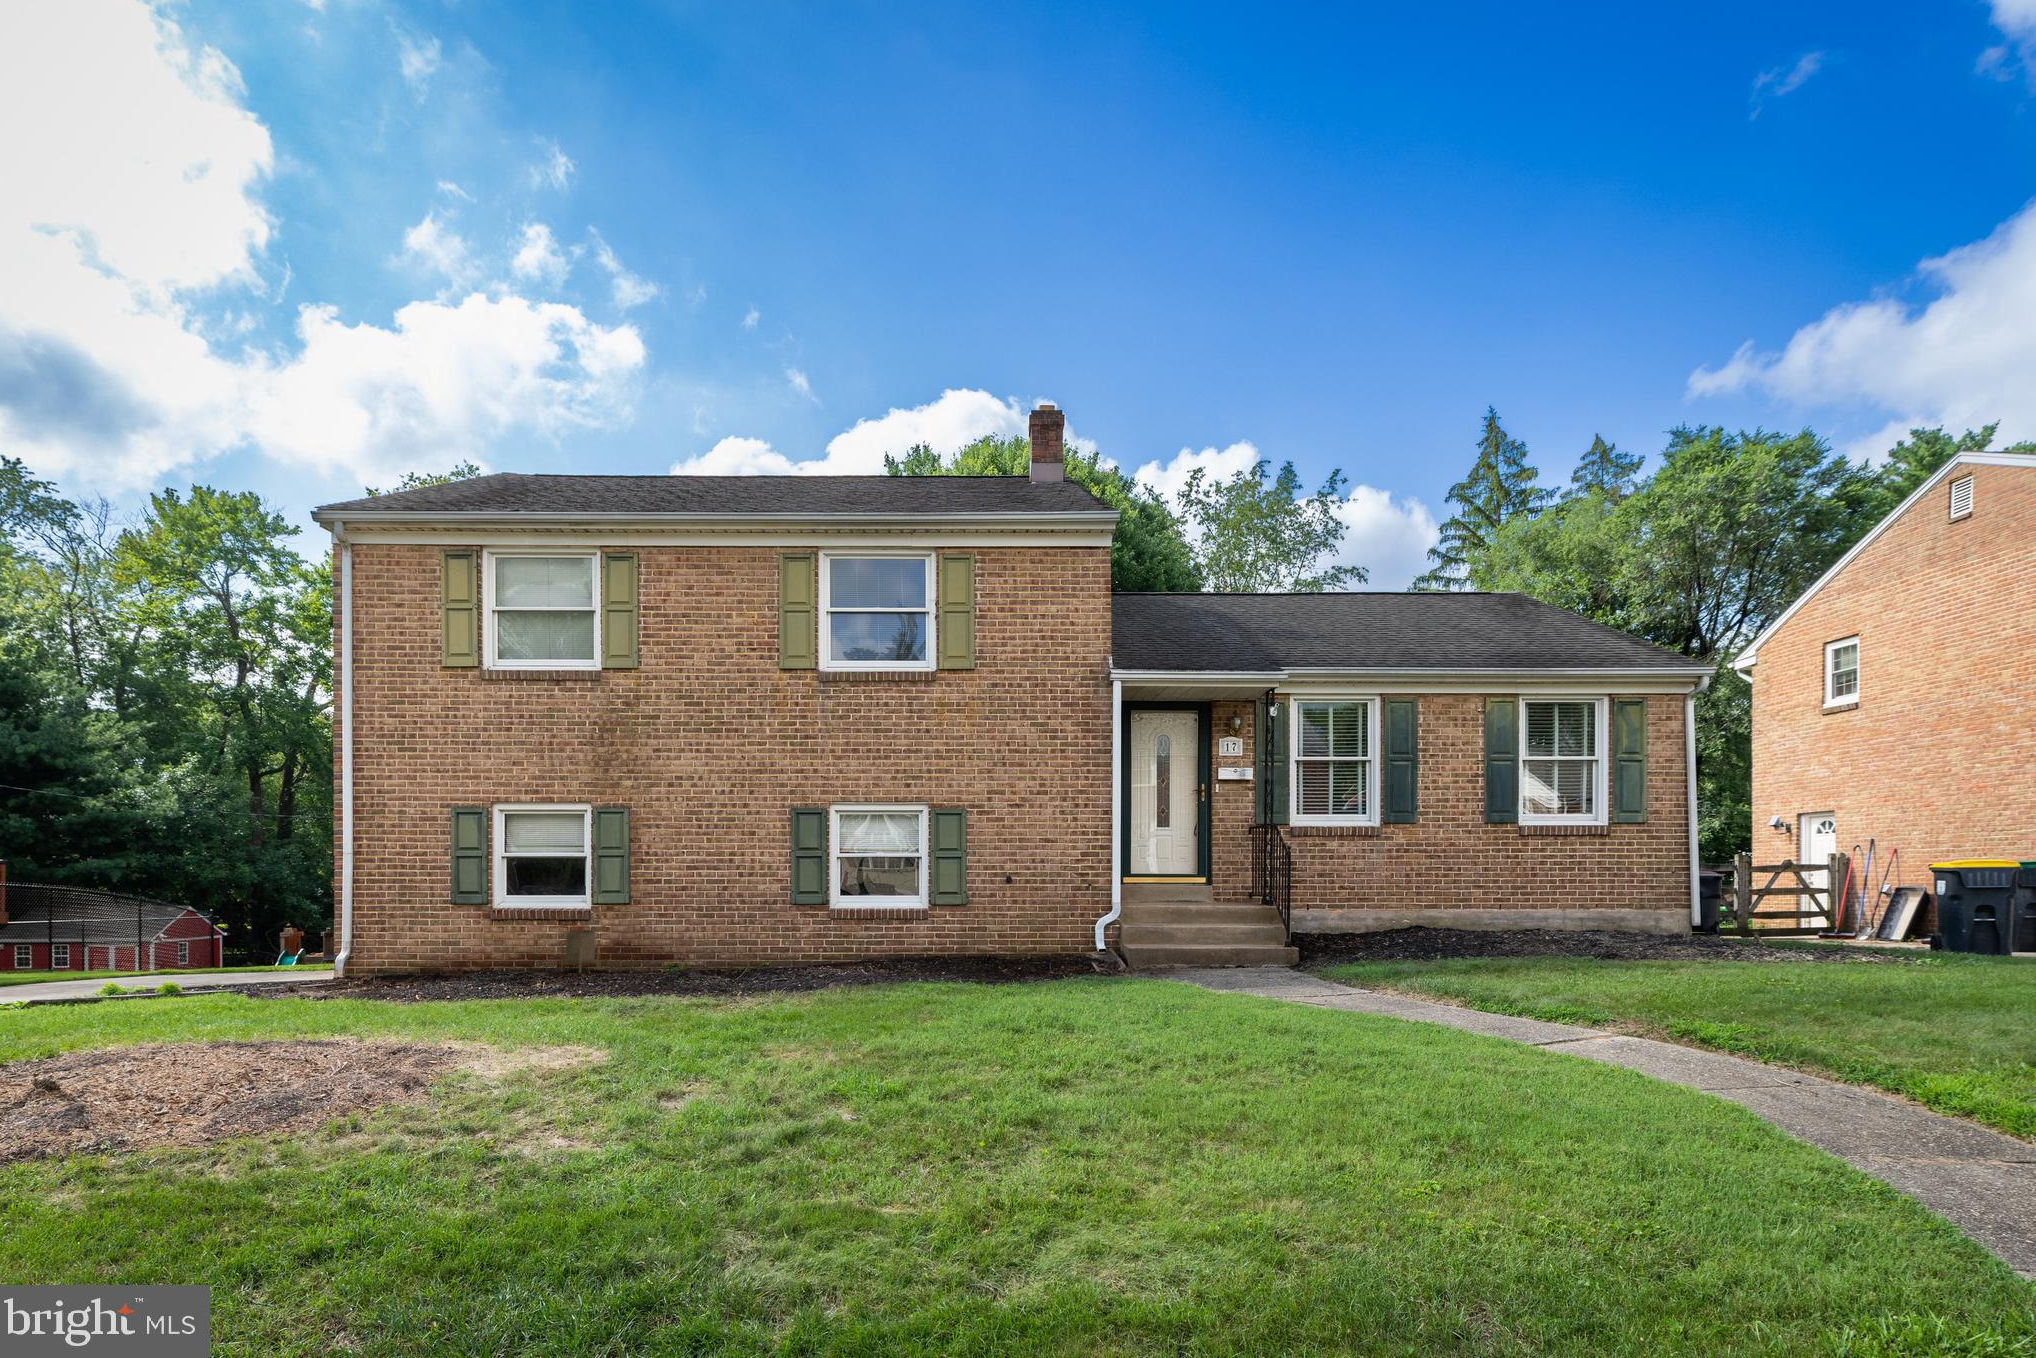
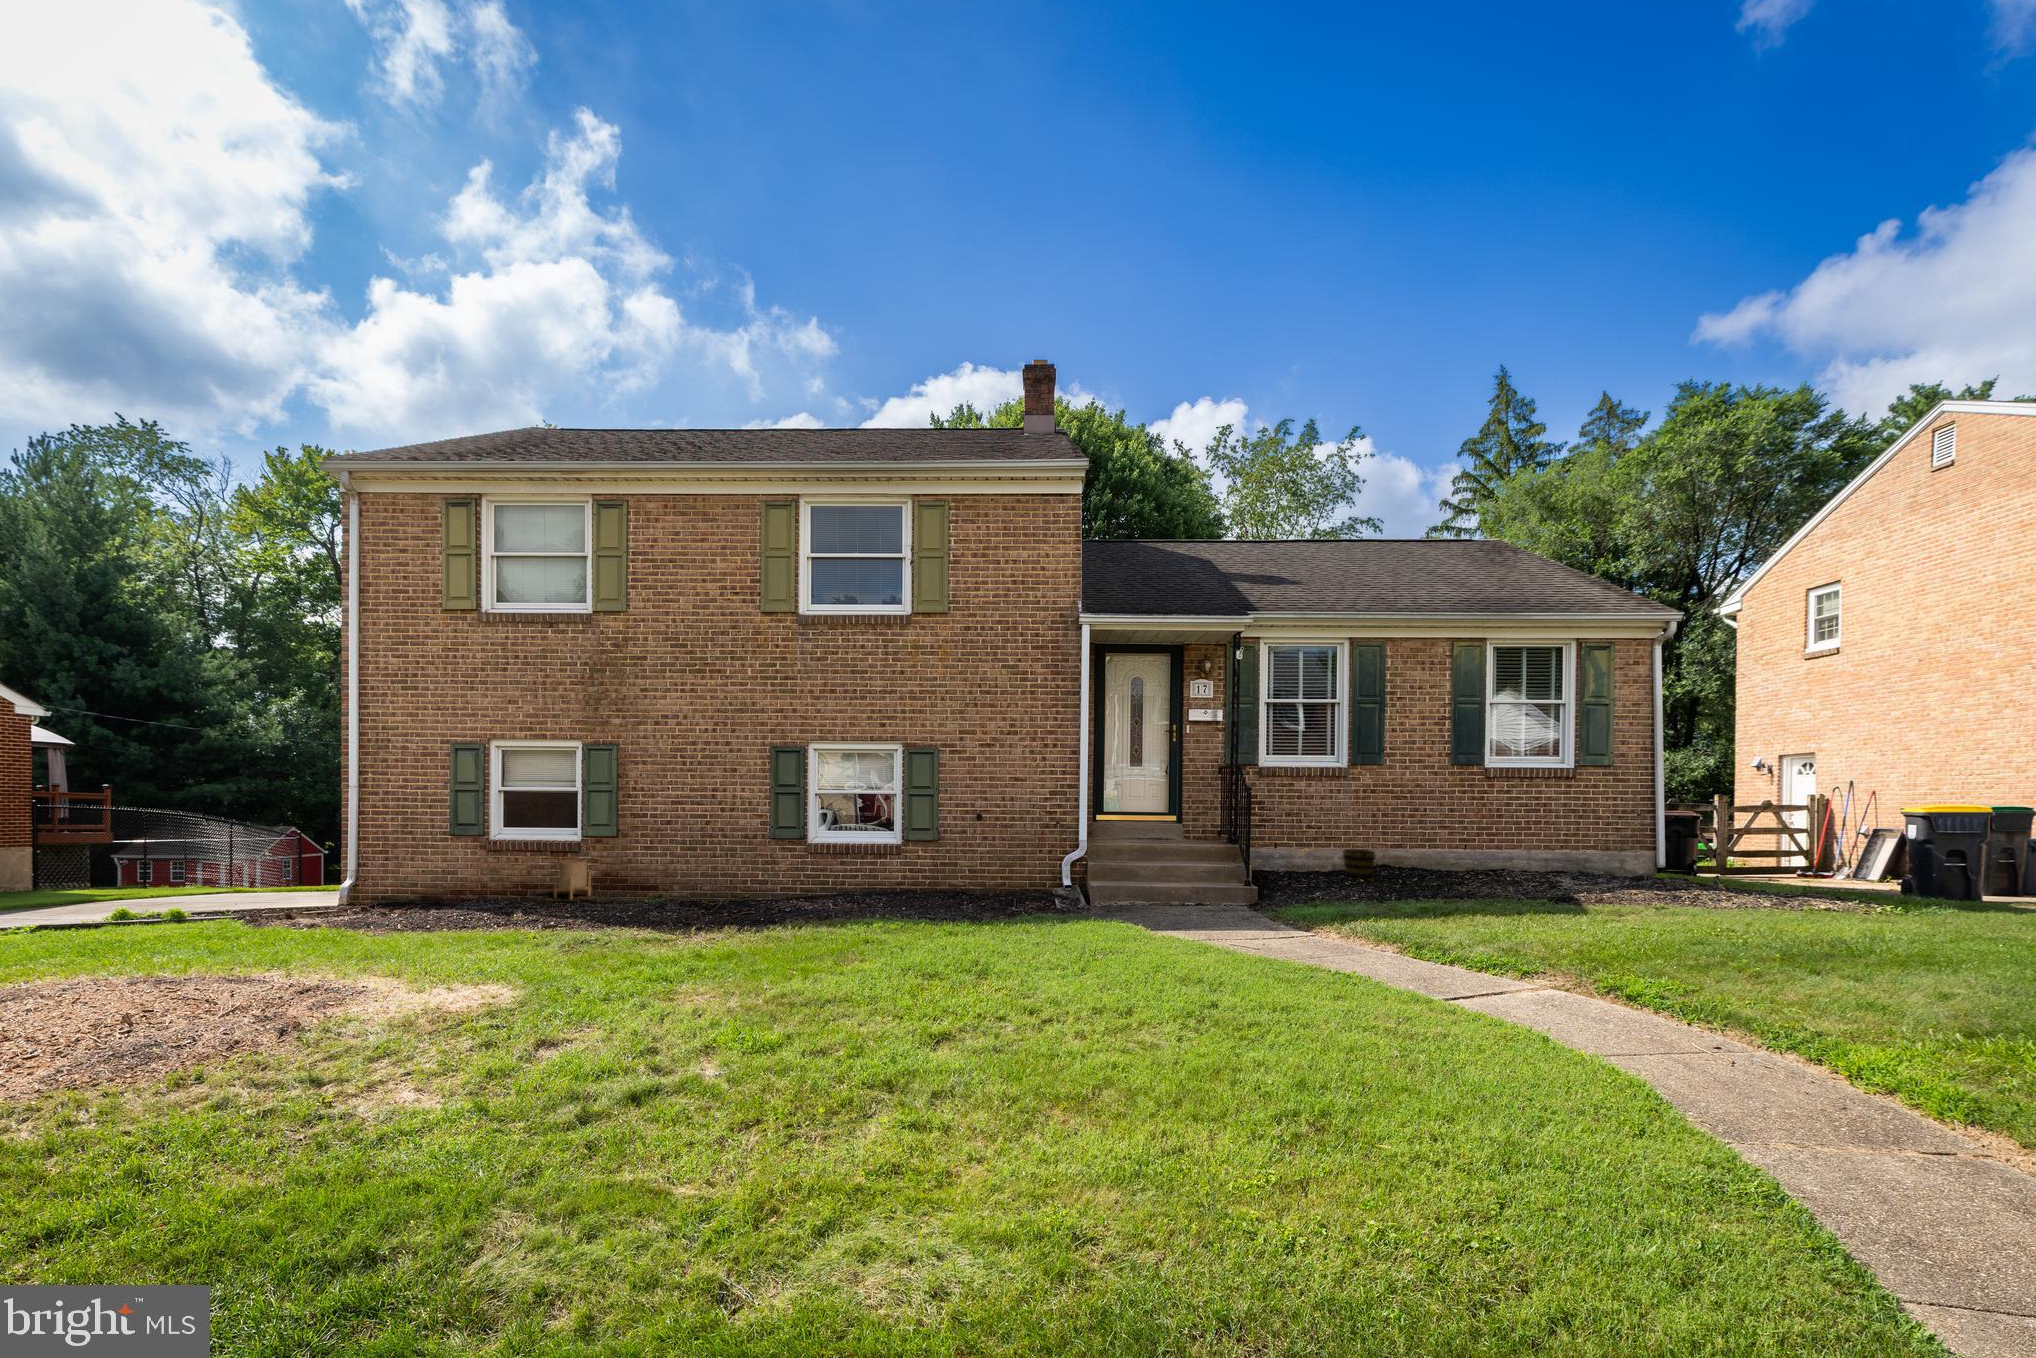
bucket: none [1379,910,1413,940] -> present [1343,849,1375,878]

